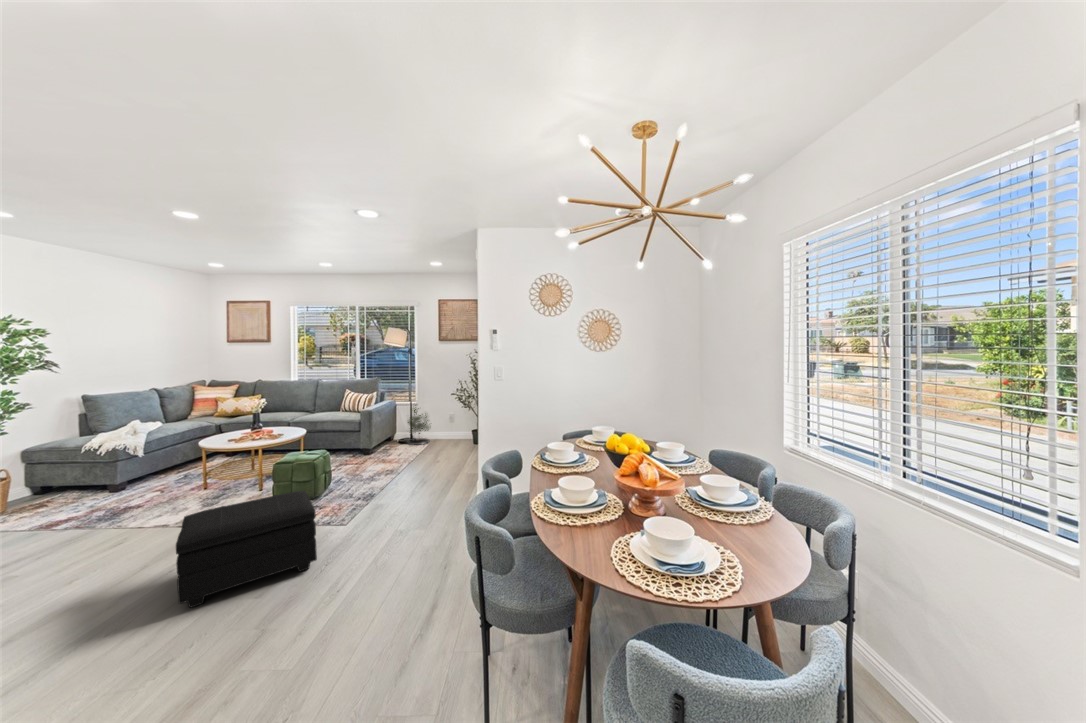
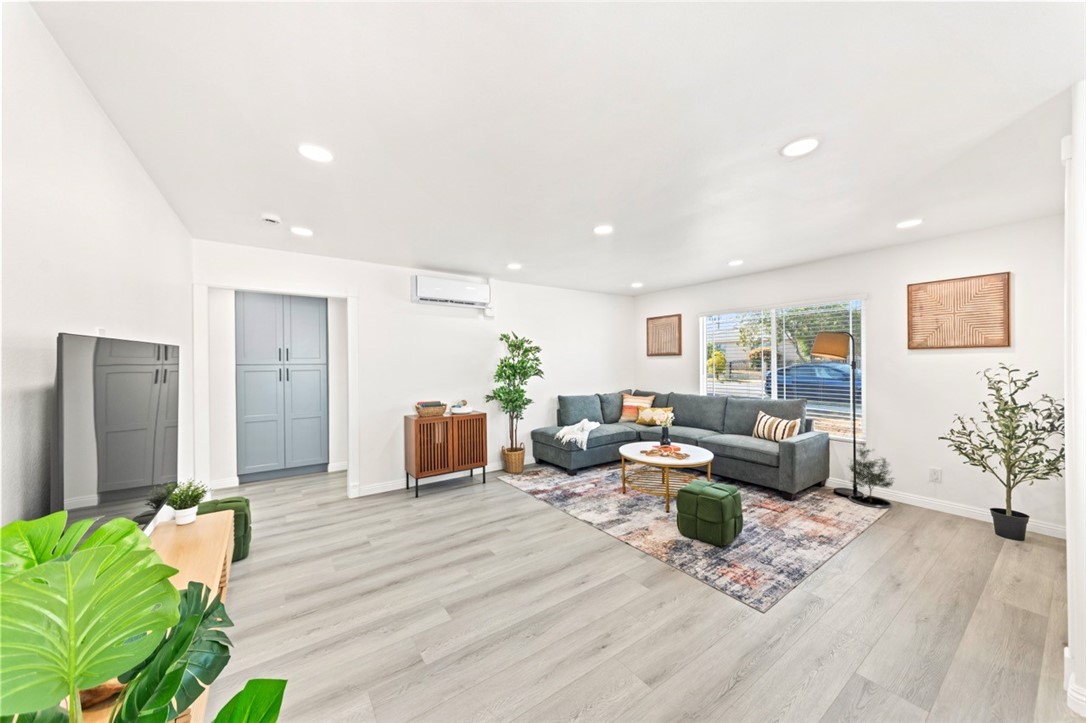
footstool: present [176,491,317,608] -> none [583,530,725,668]

